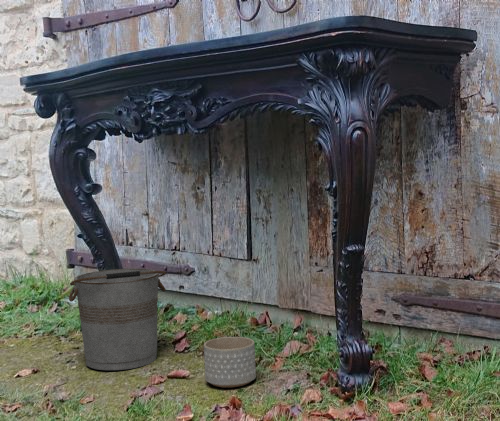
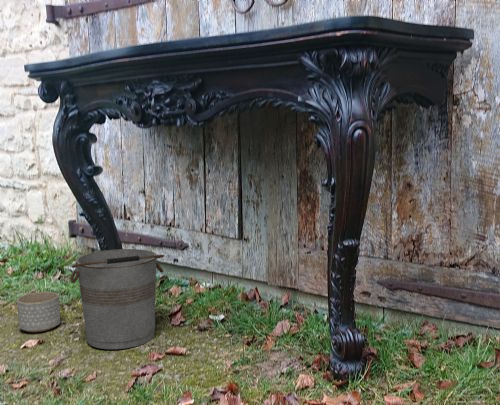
planter: present [204,337,256,387] -> present [17,292,60,332]

